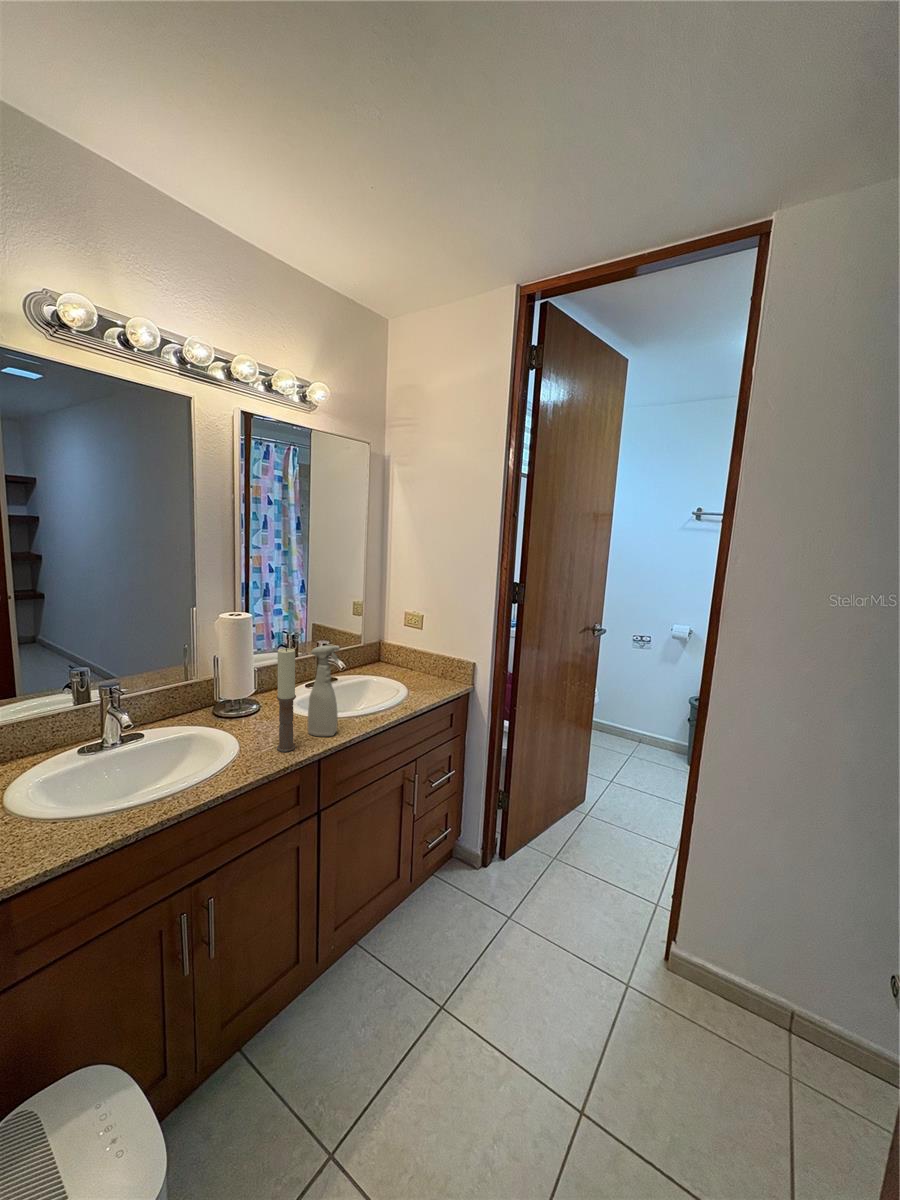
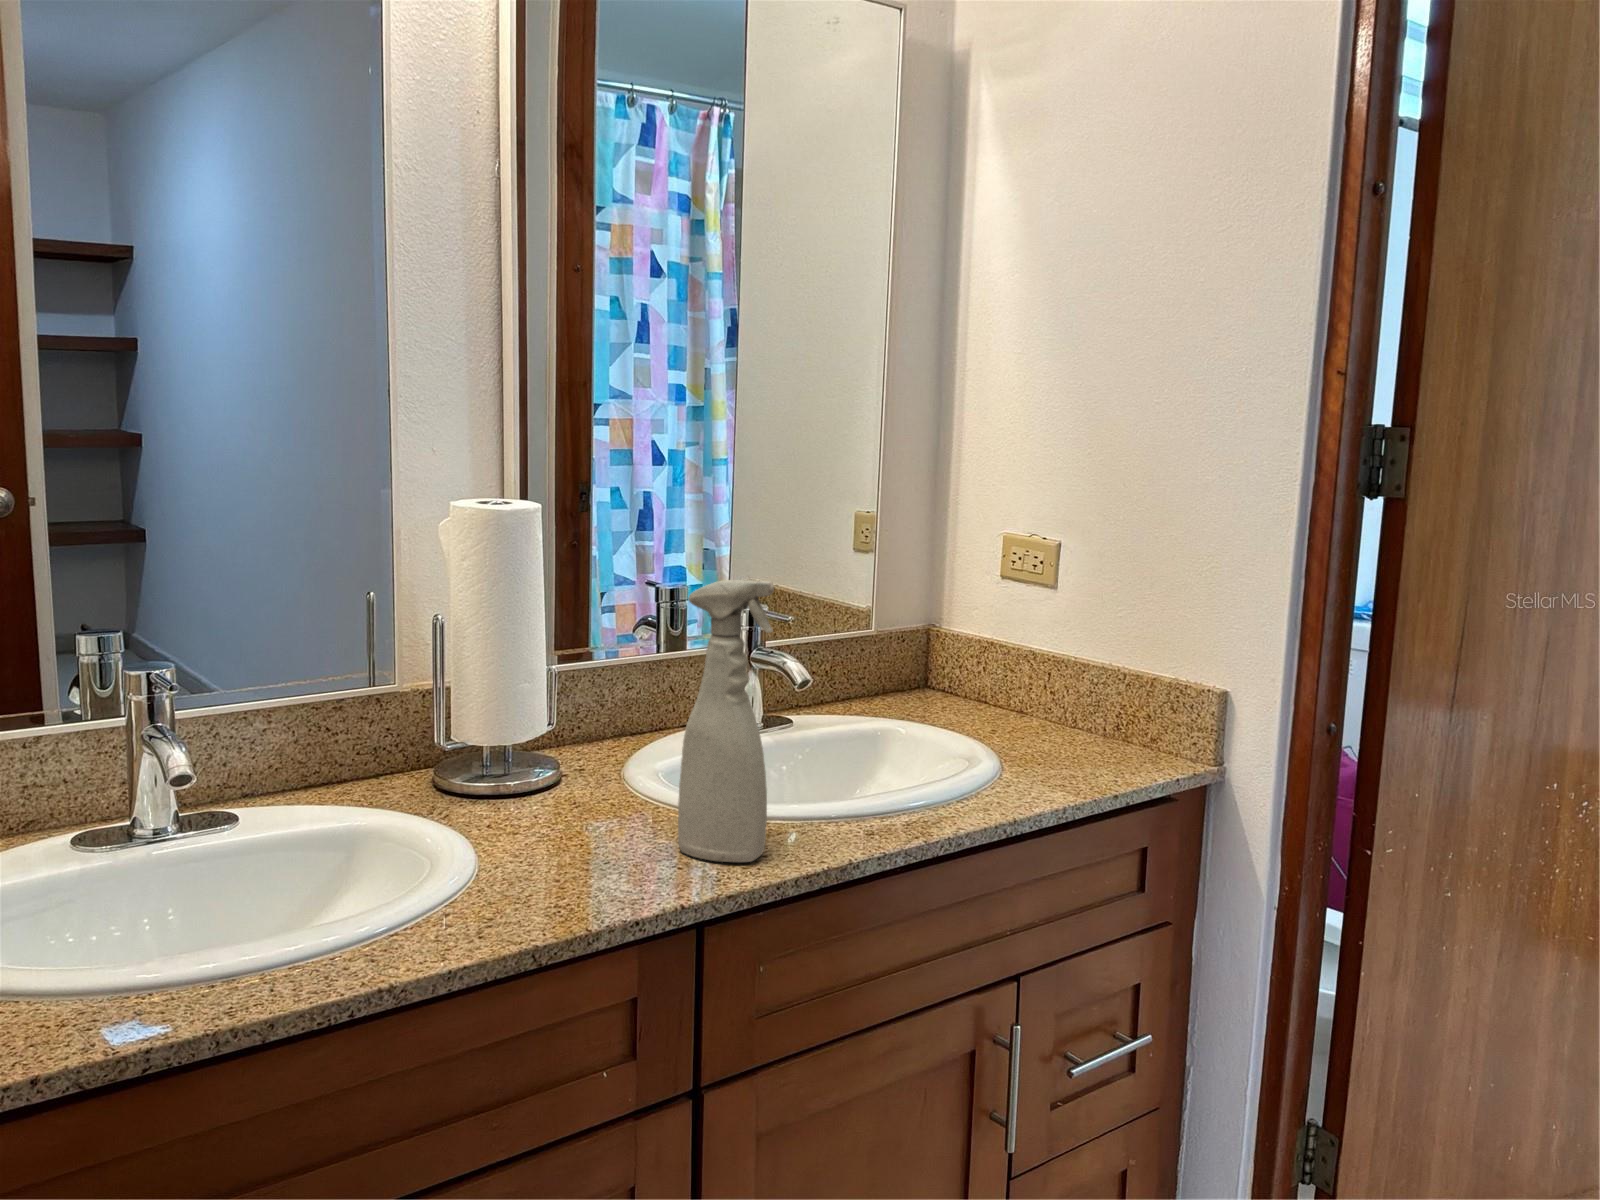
candle: present [277,647,296,752] -> none [580,568,634,891]

